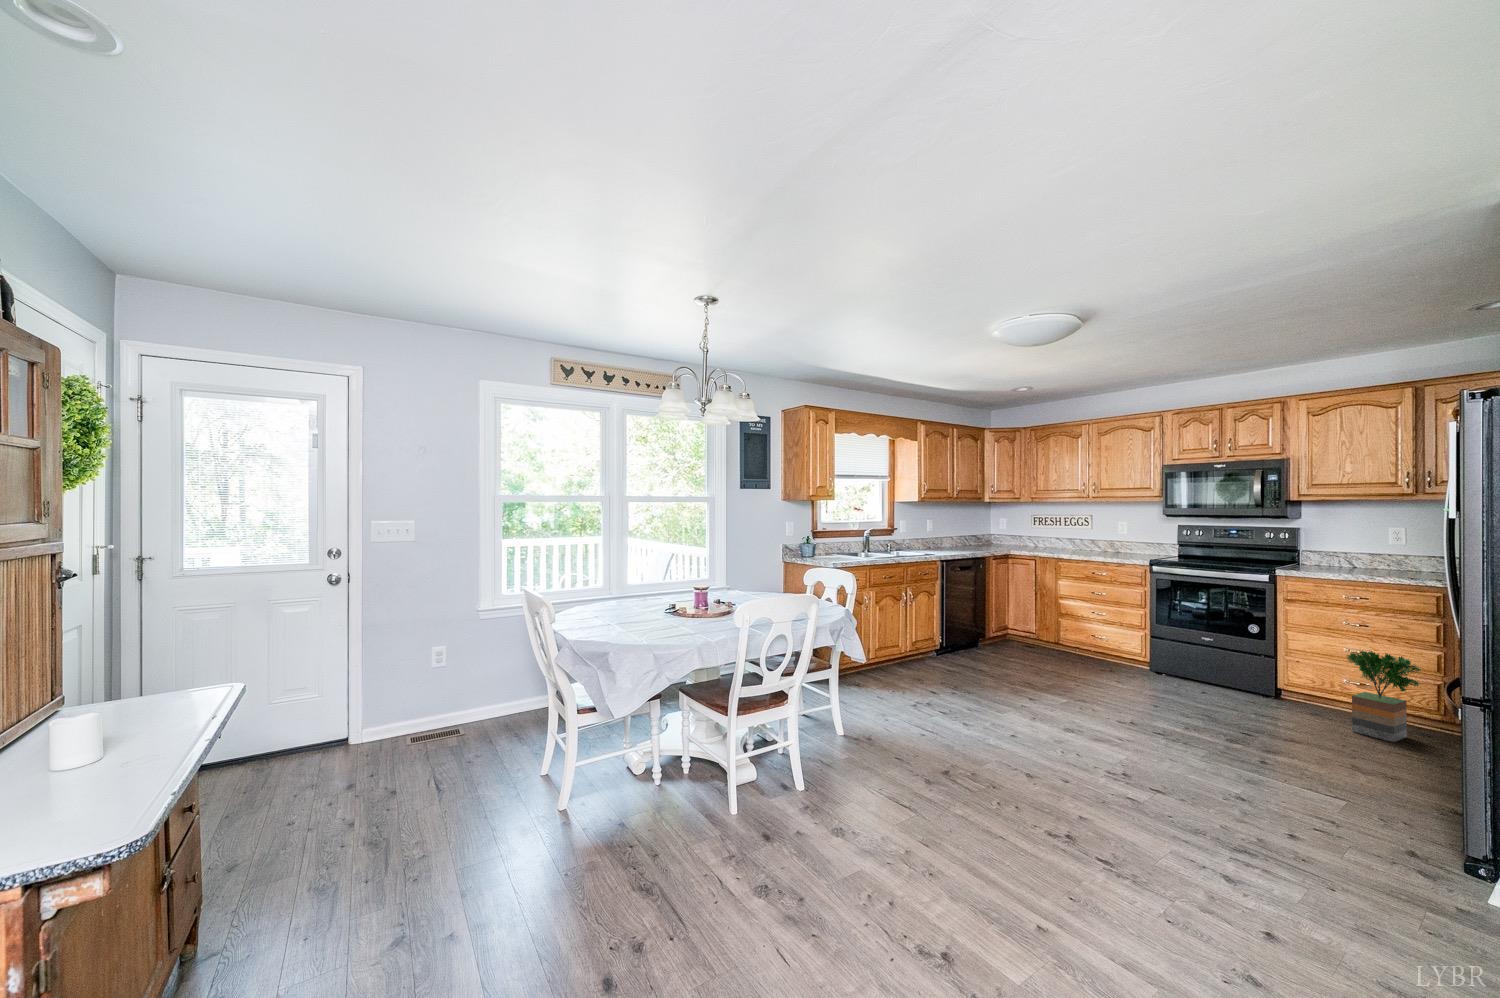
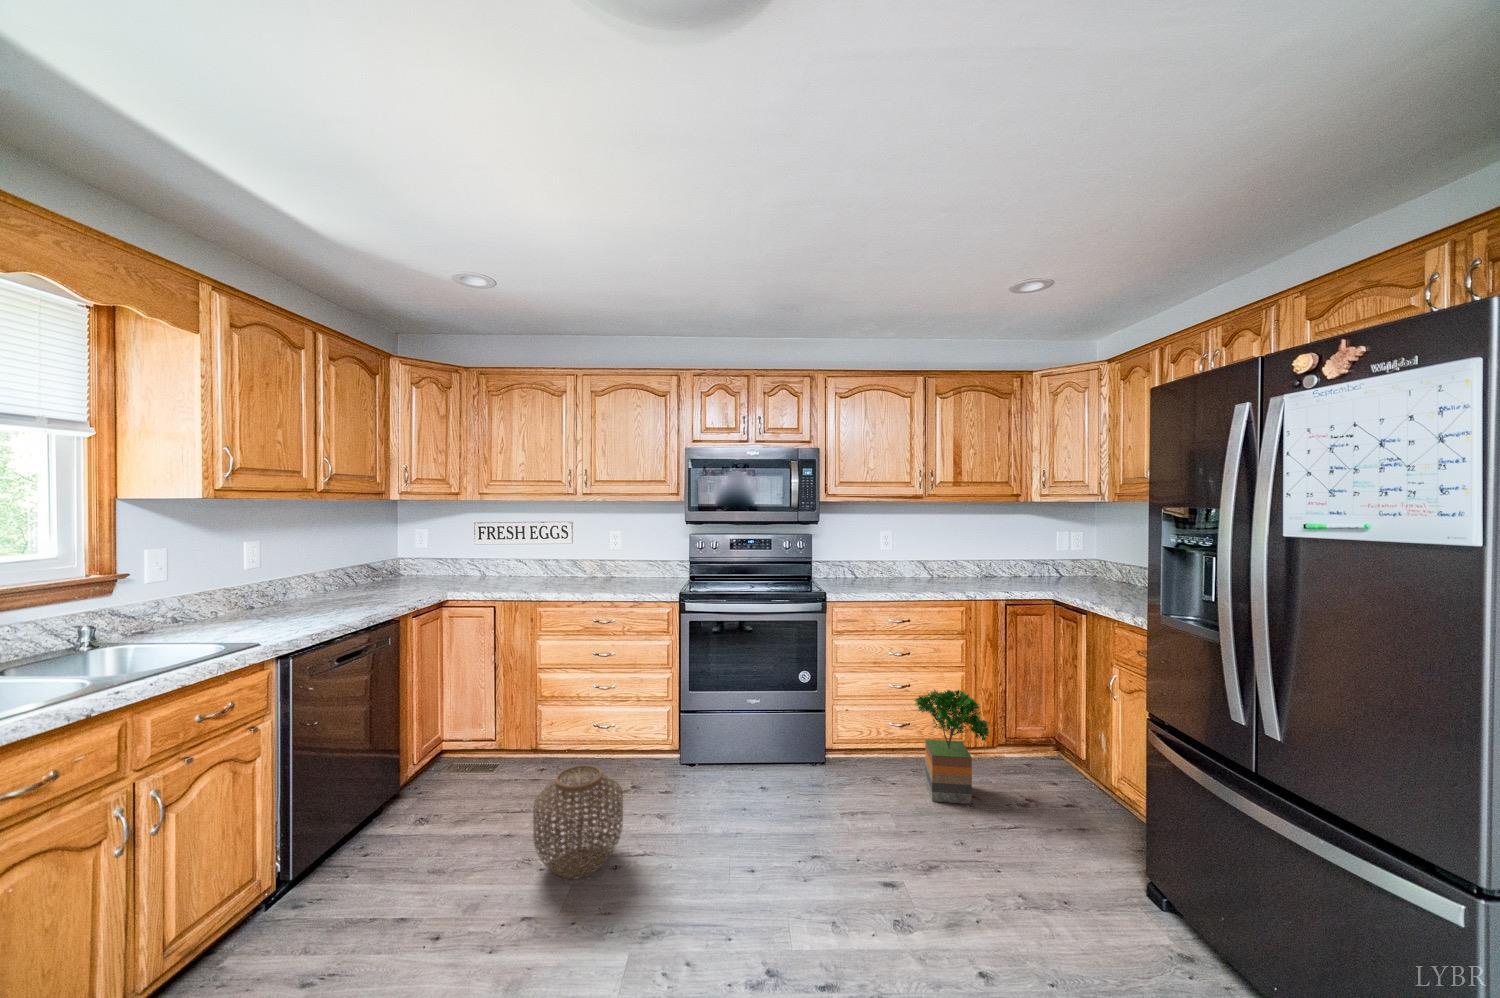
woven basket: none [1038,634,1086,683] -> present [533,765,623,879]

